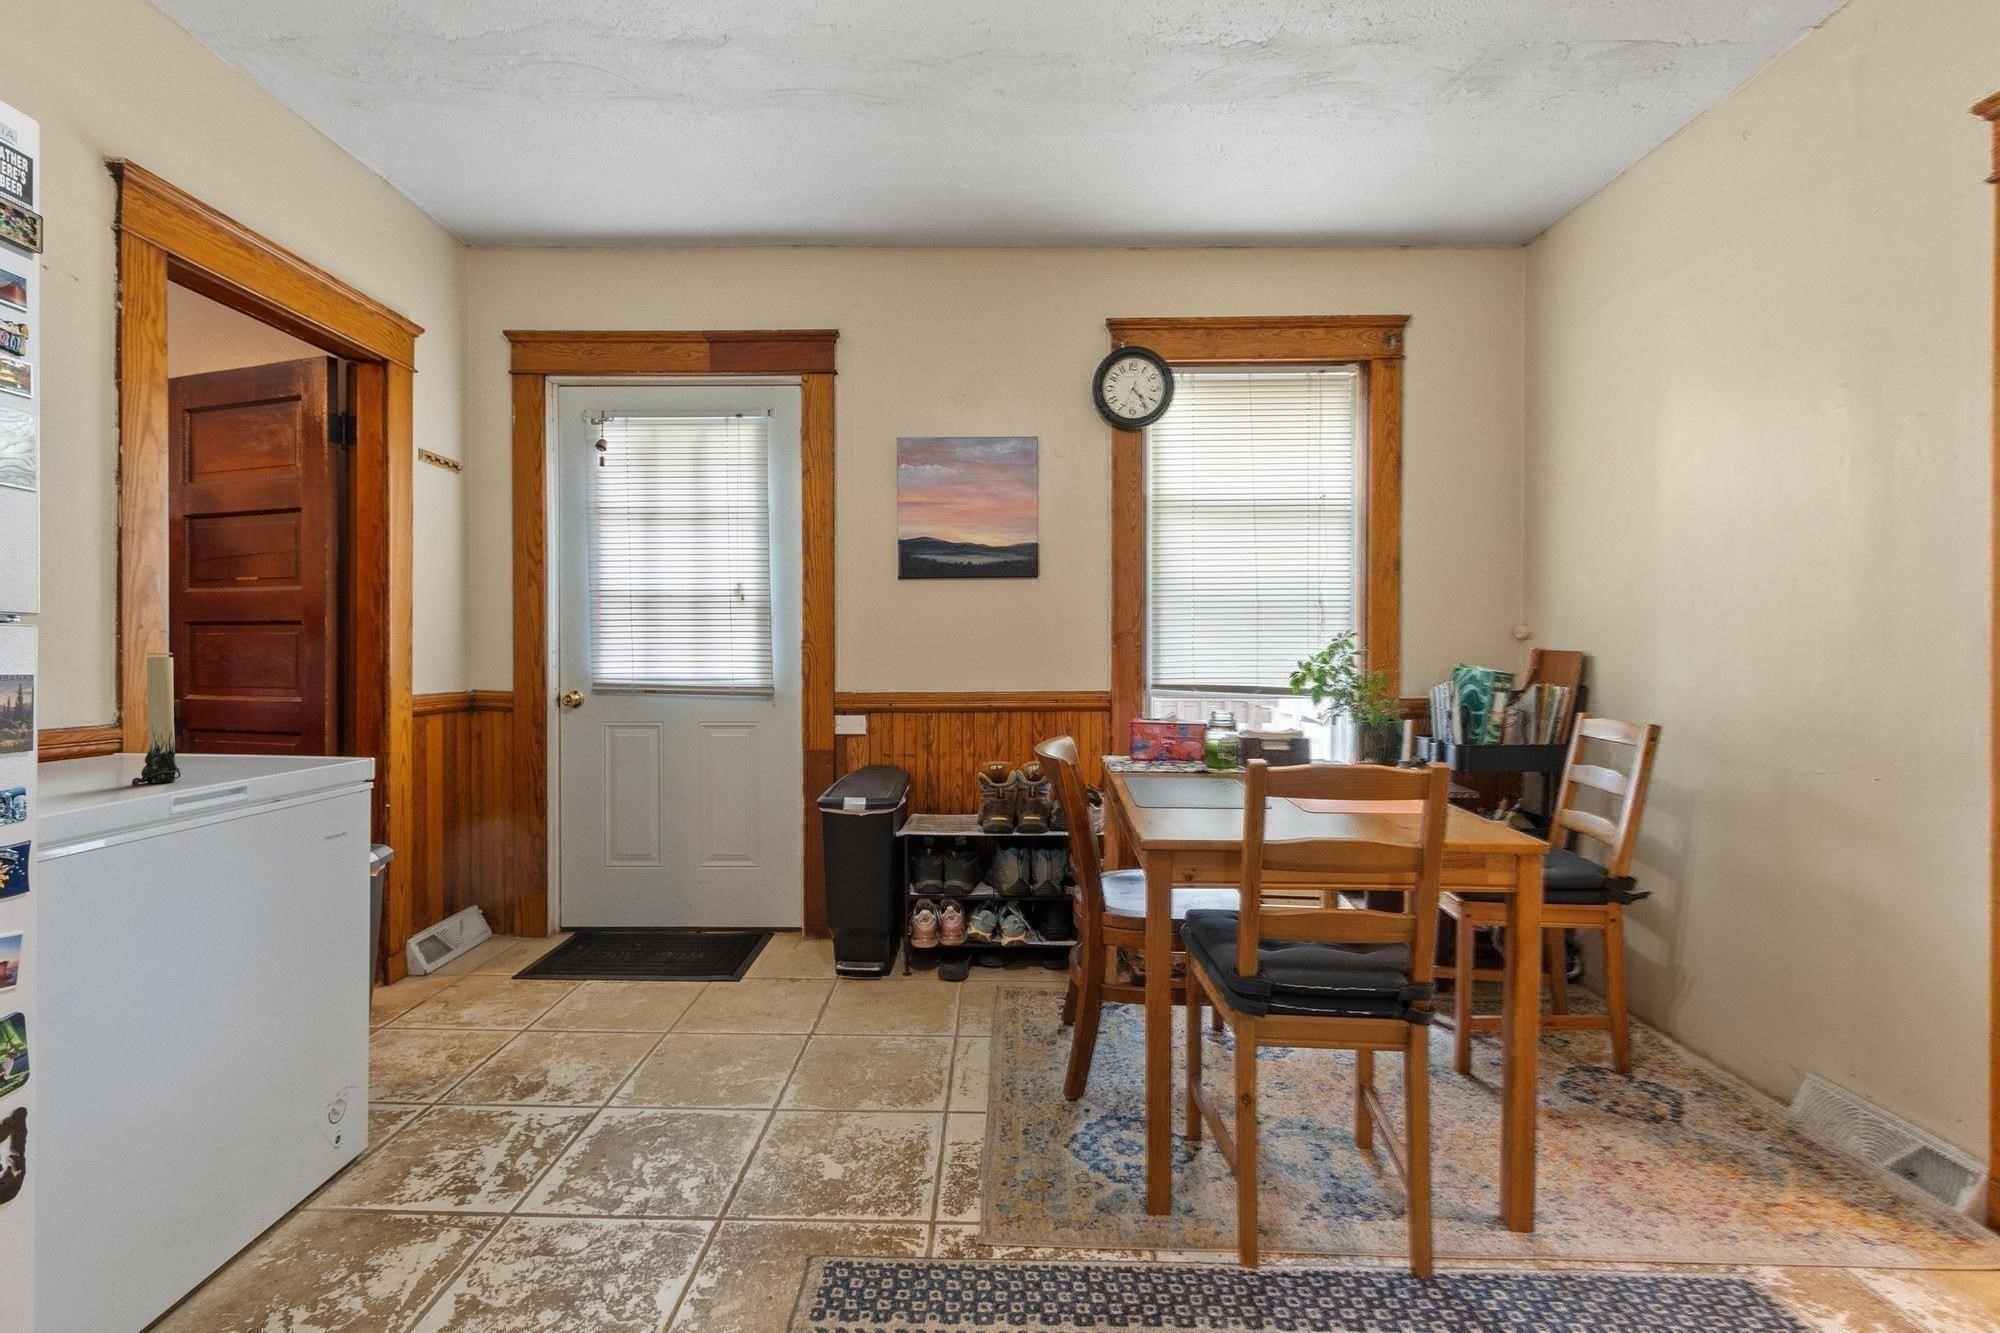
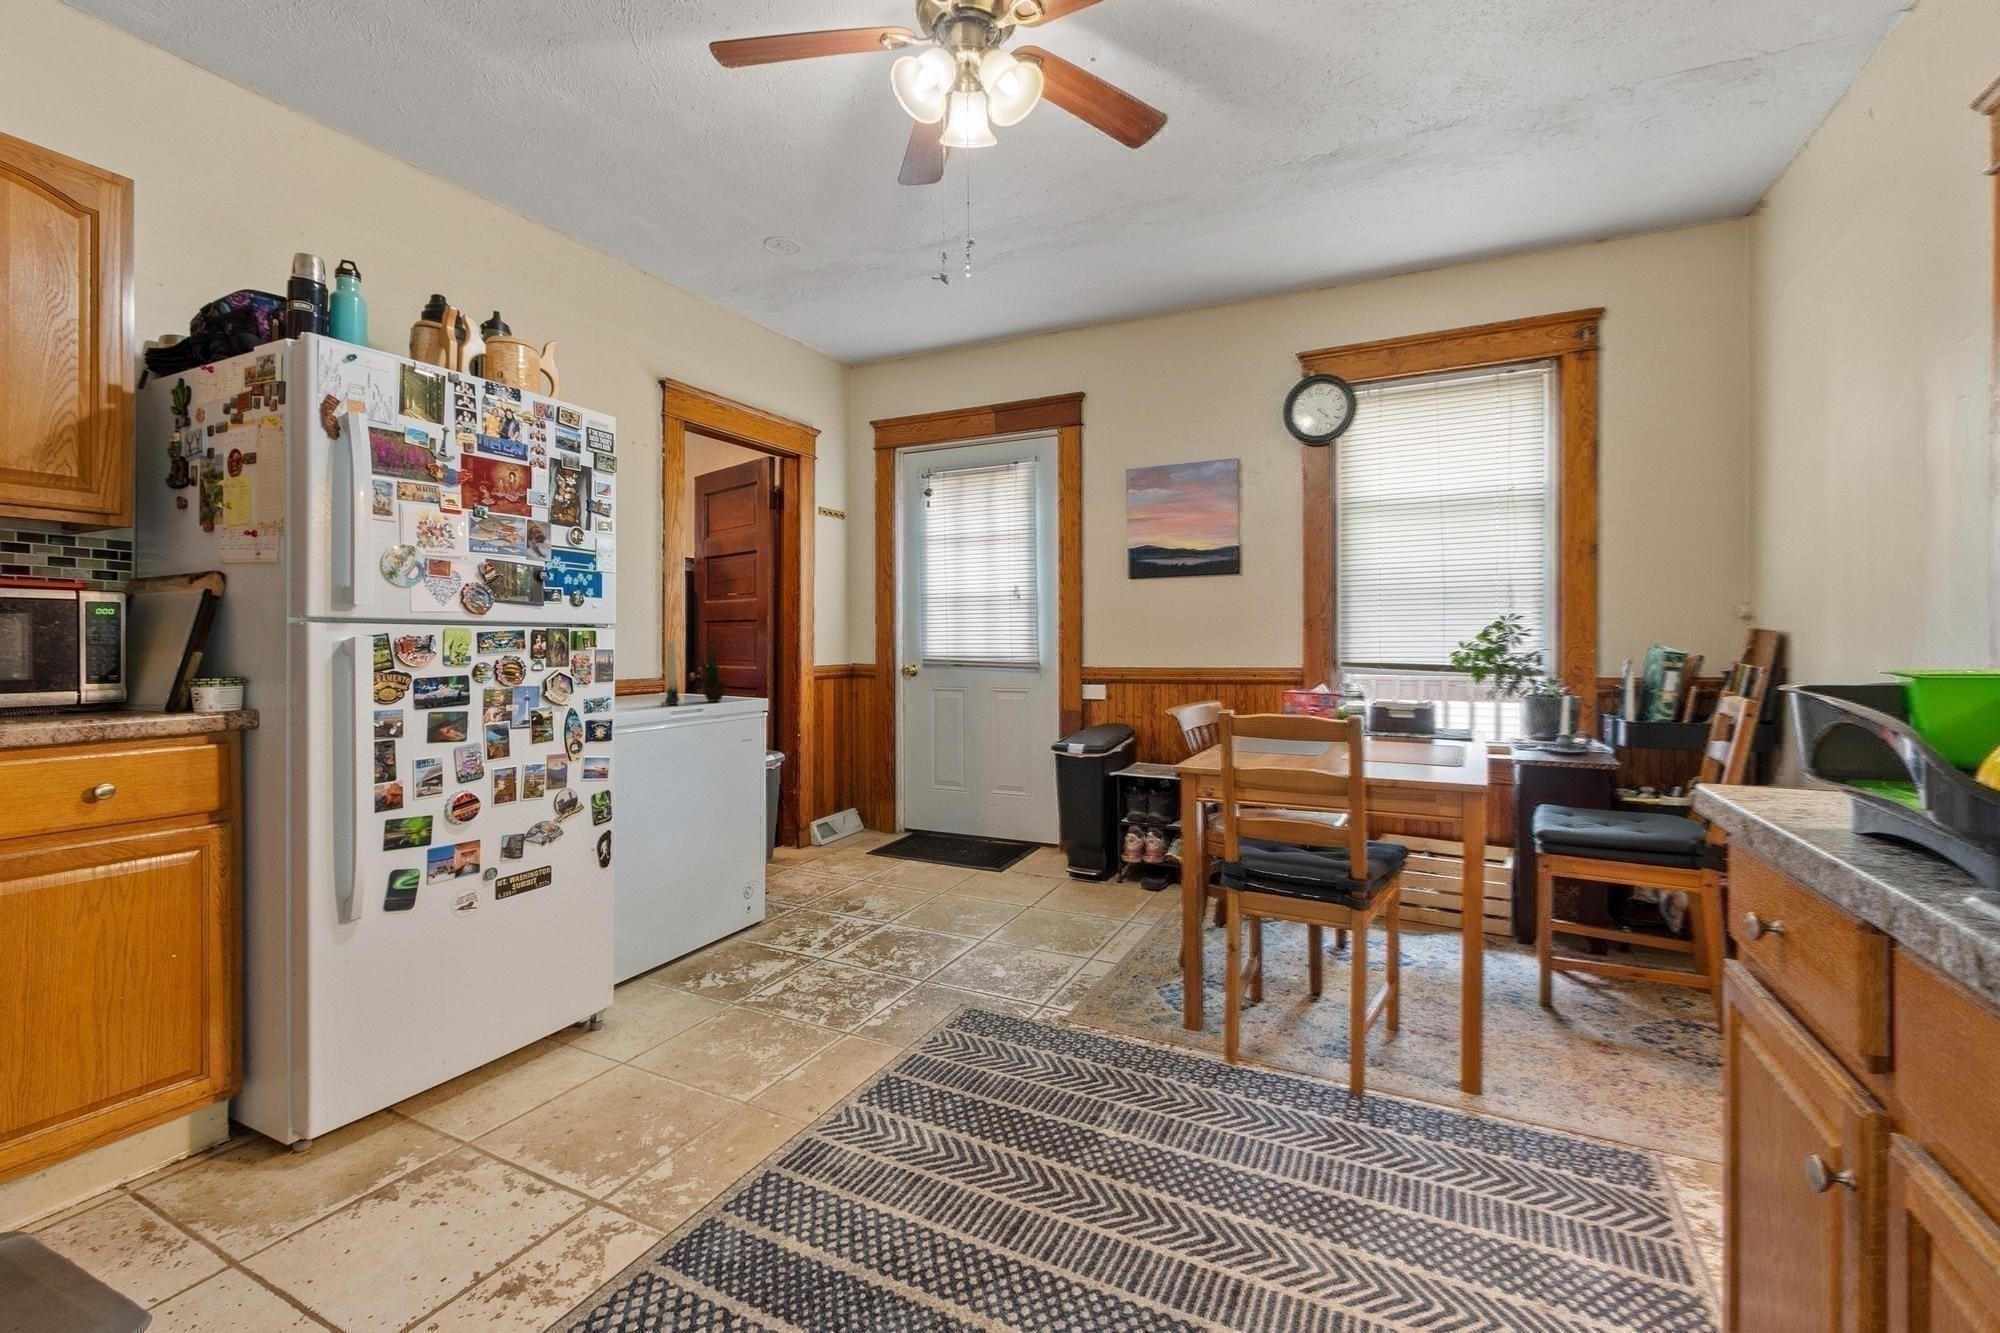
potted plant: none [194,606,298,769] -> present [700,634,727,702]

